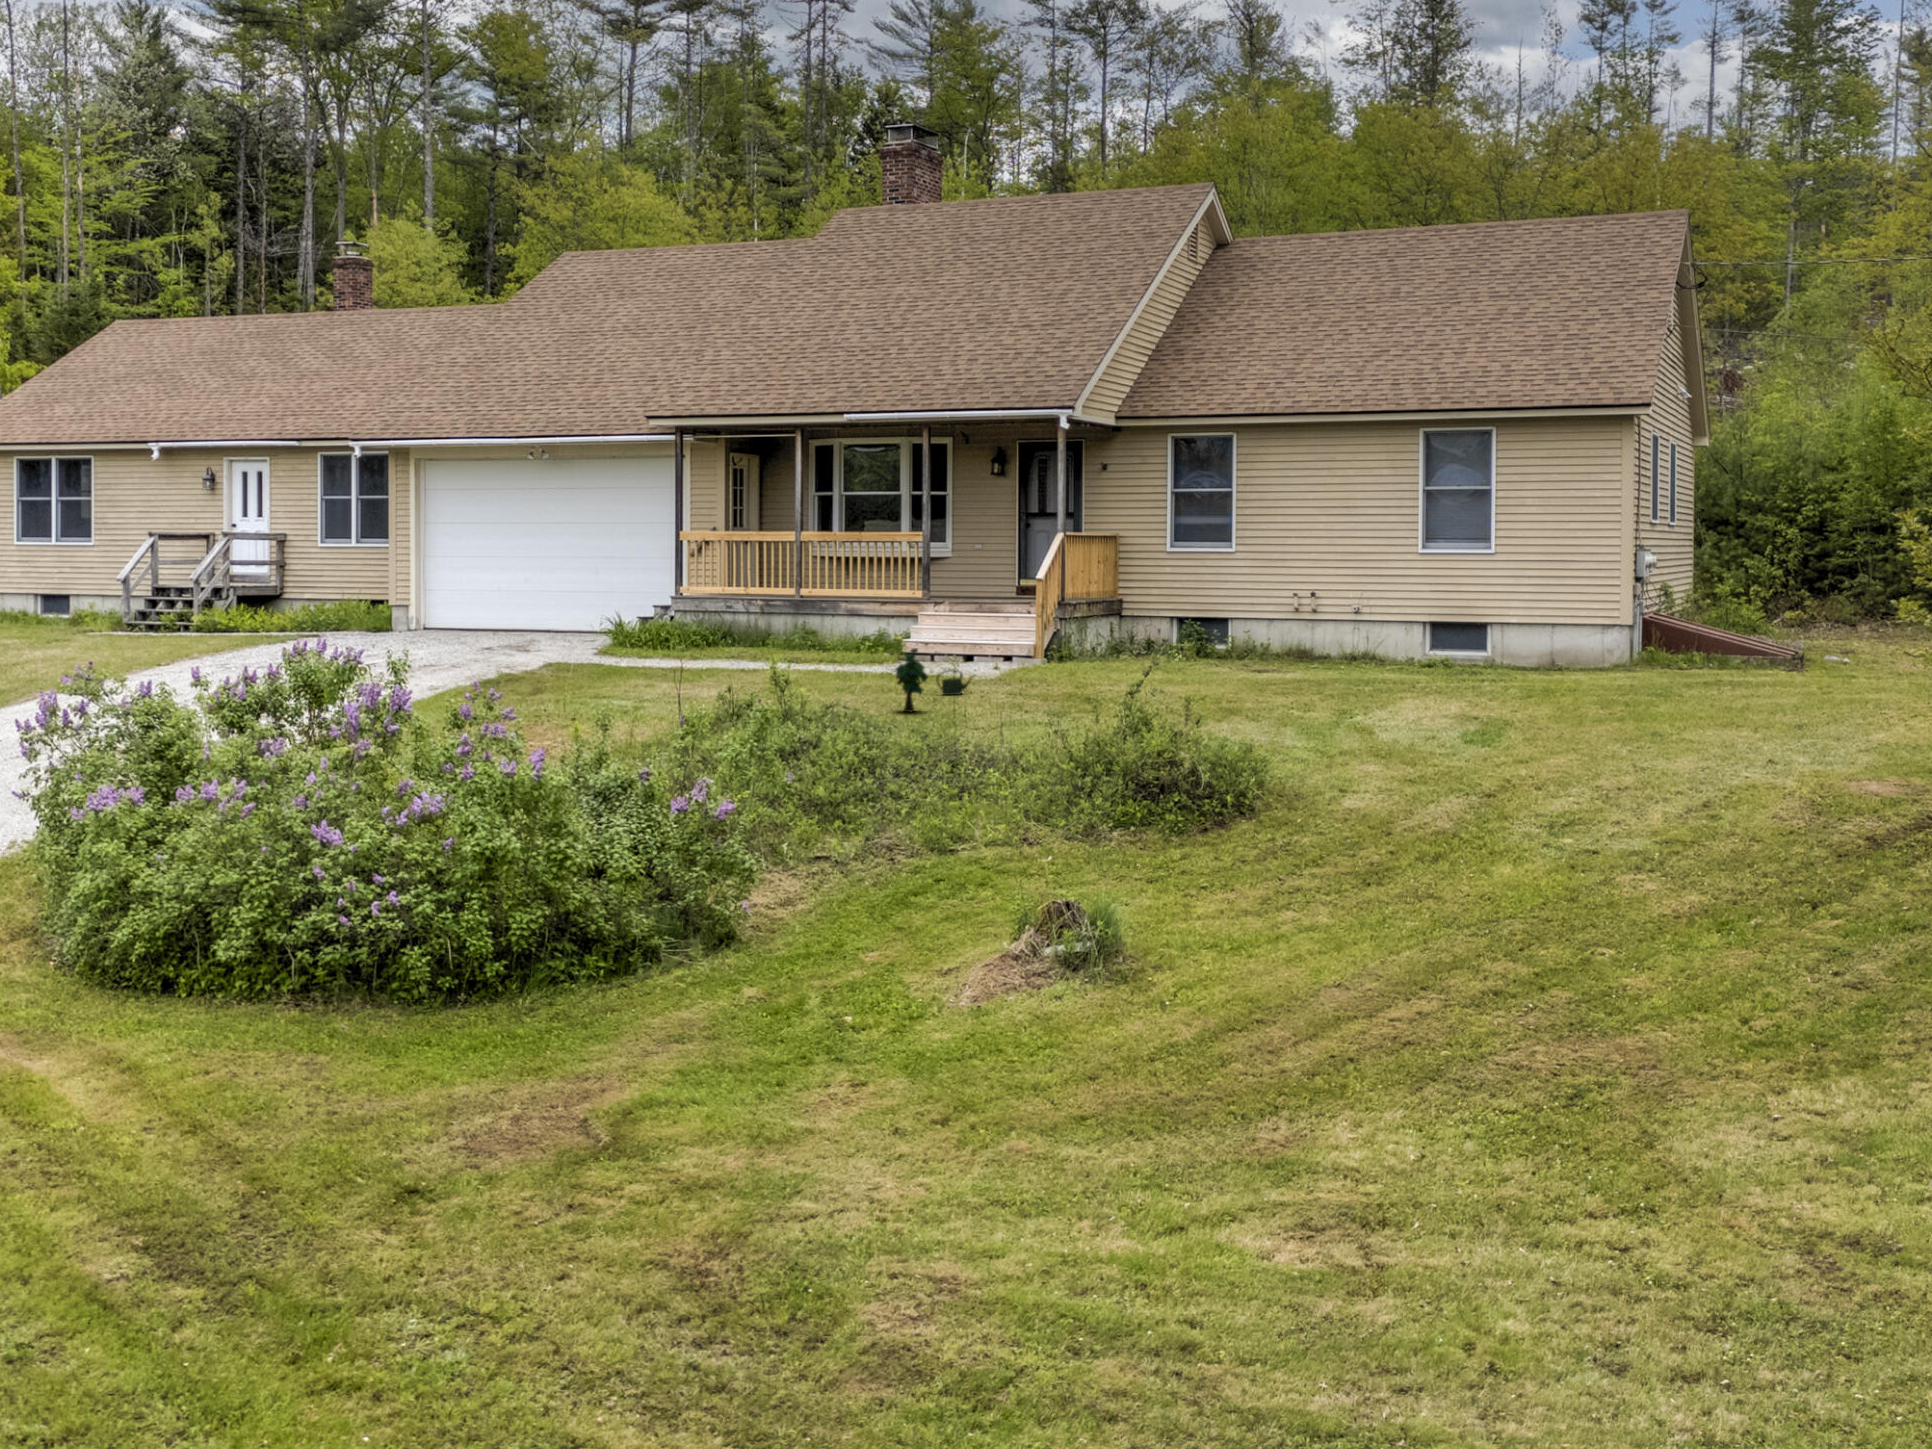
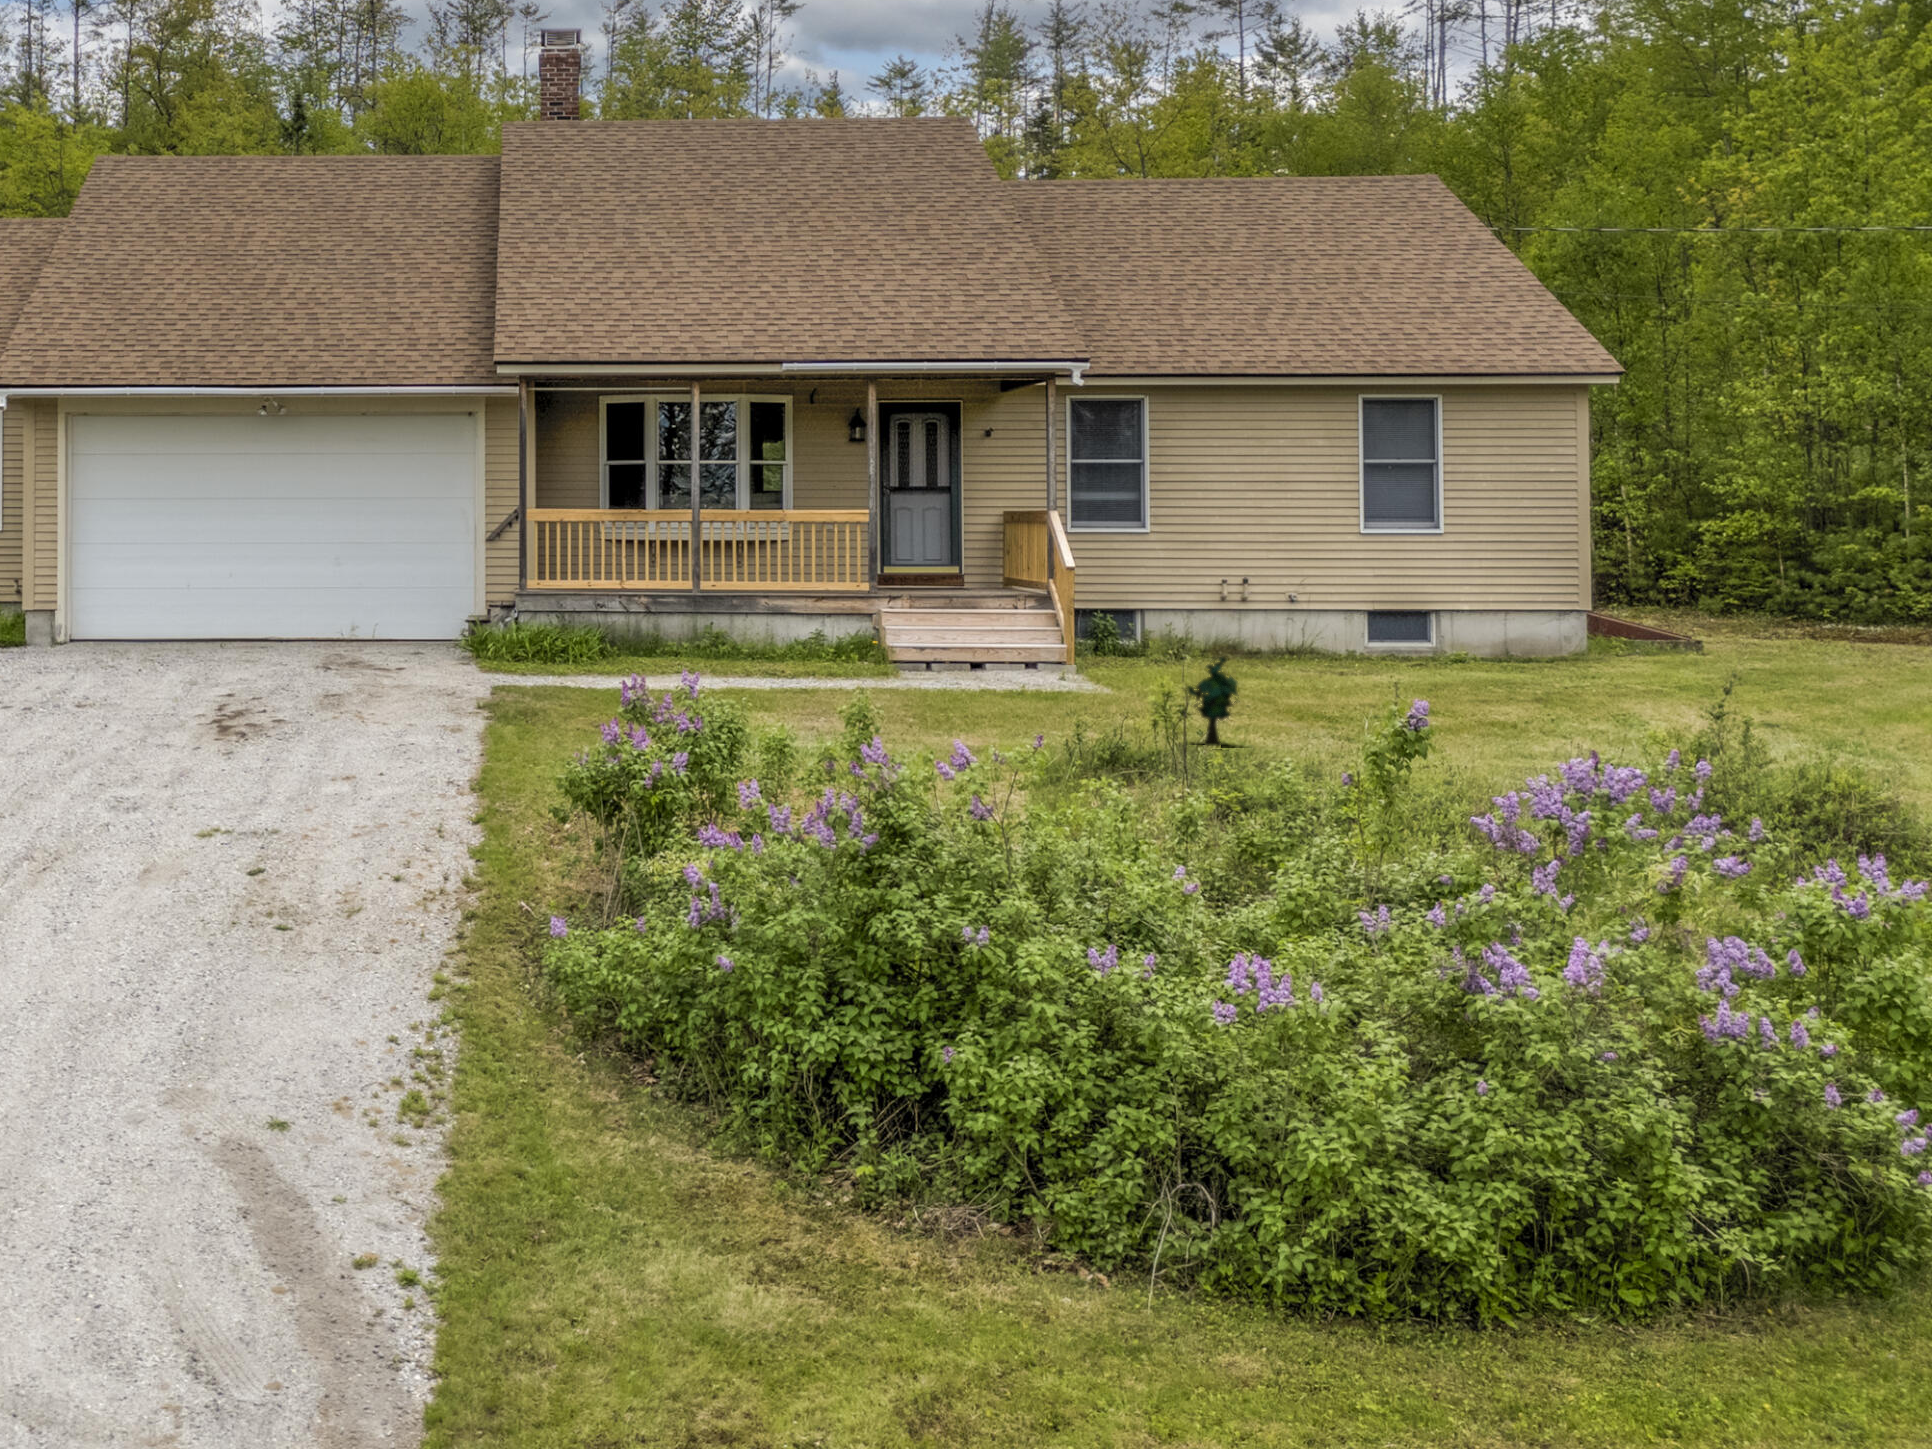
watering can: present [936,671,972,695] -> none [1146,685,1181,720]

